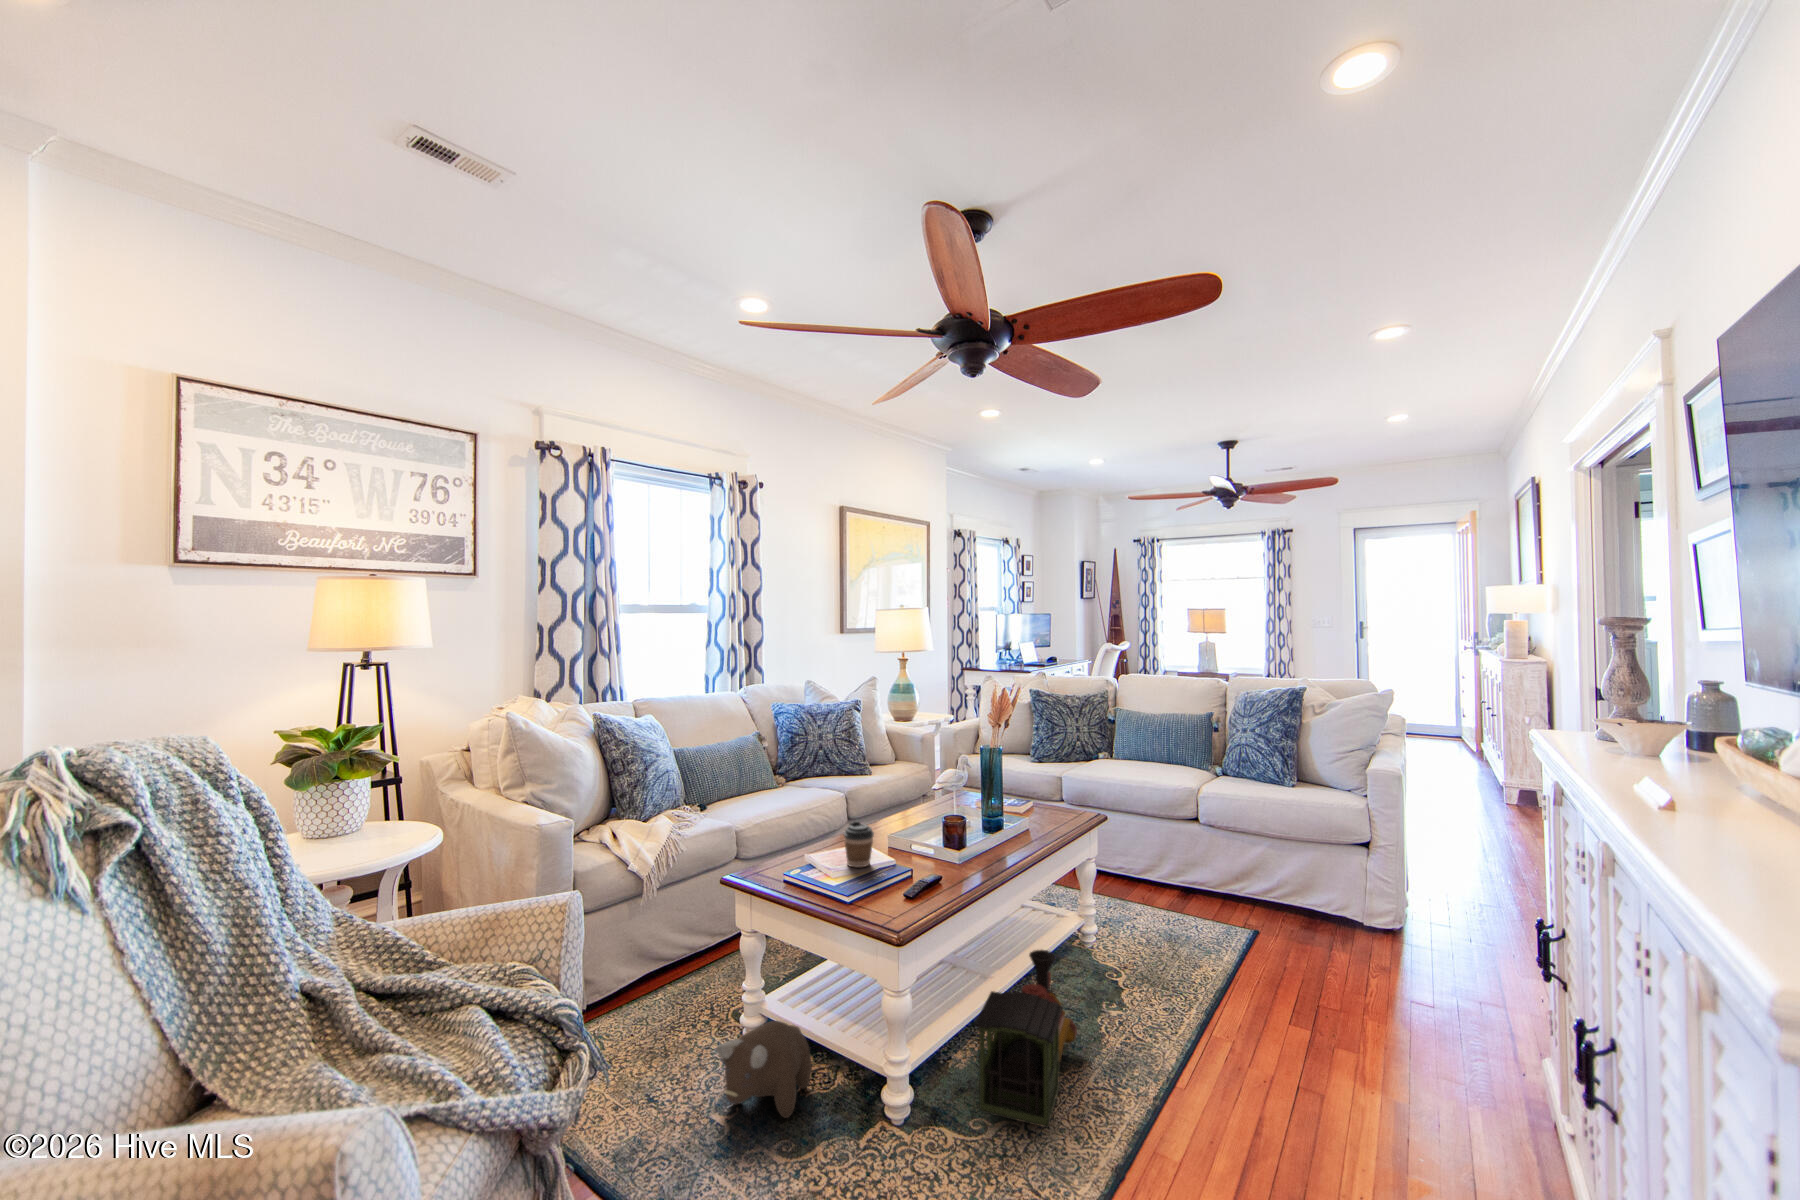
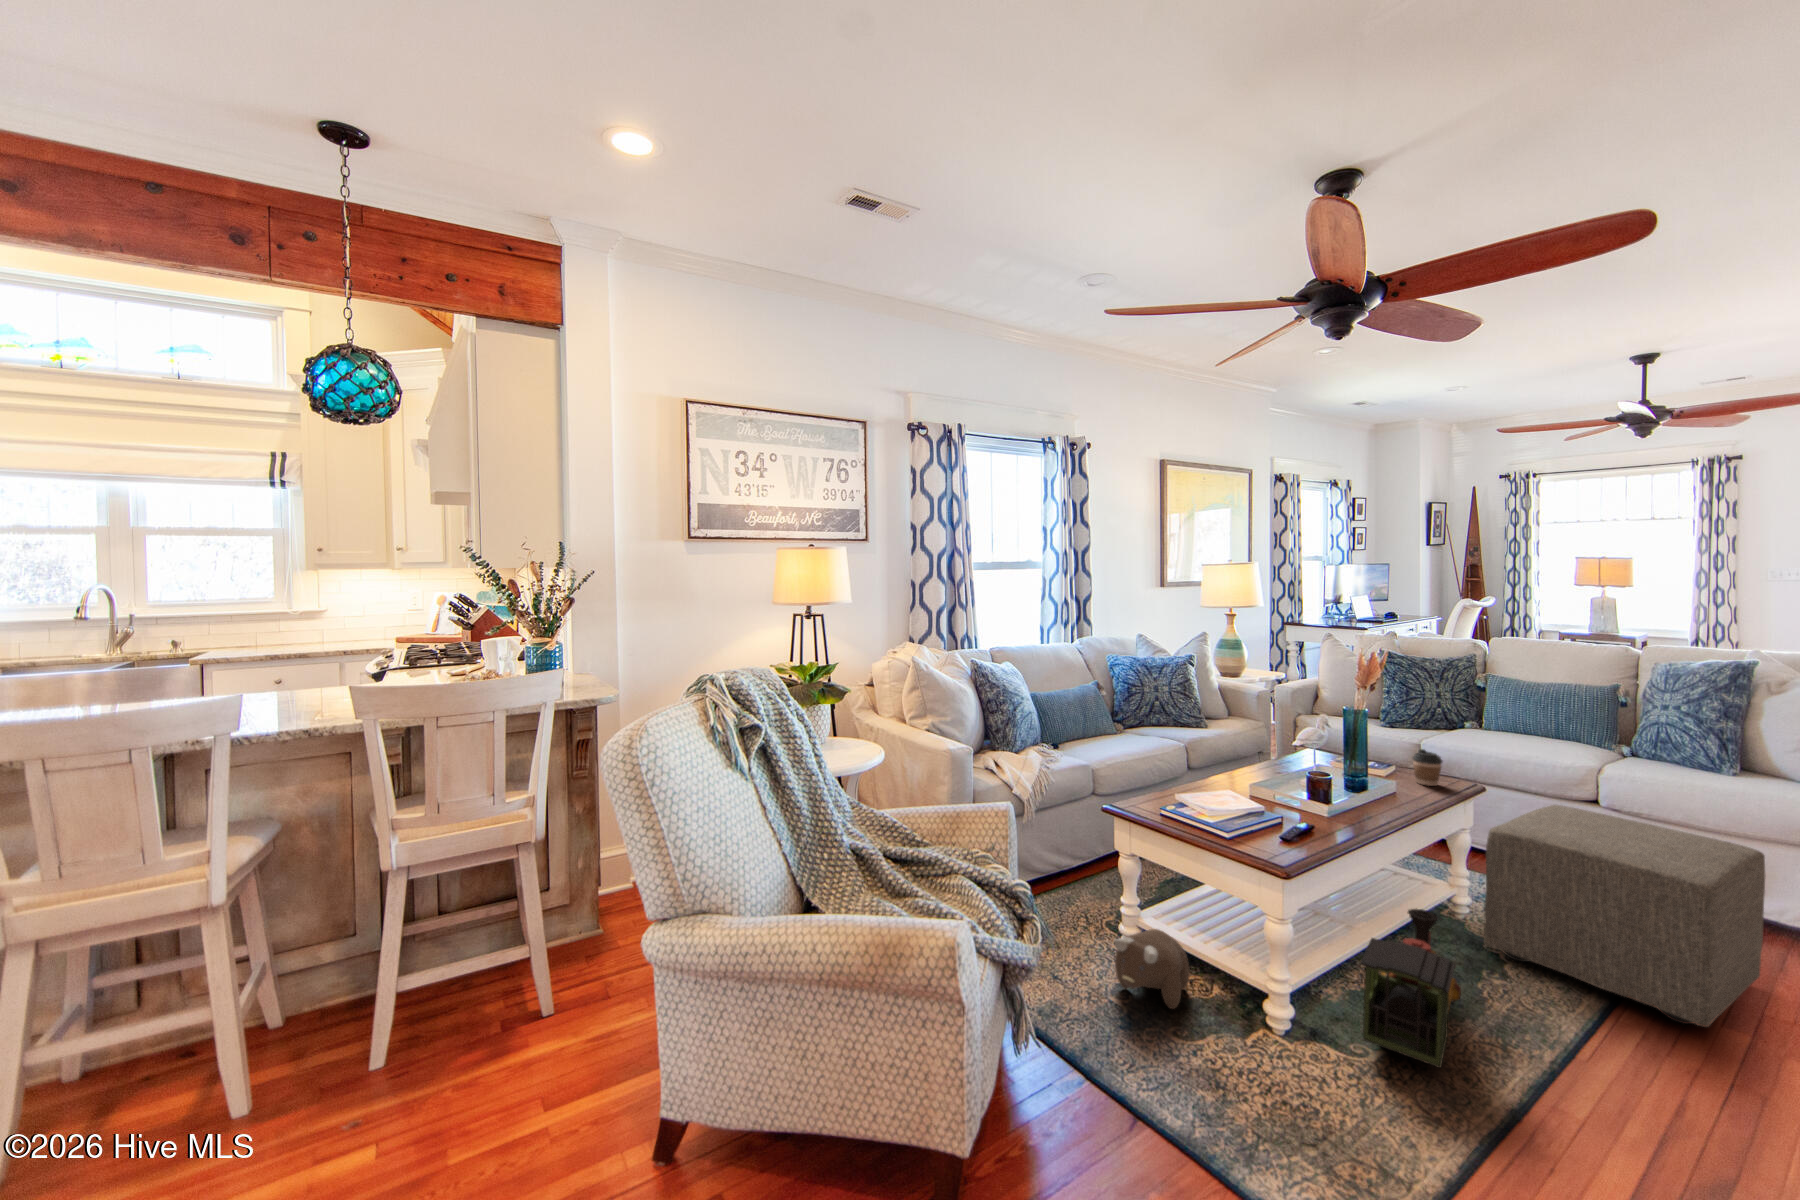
coffee cup: present [844,821,874,867] -> present [1413,749,1442,786]
ottoman: none [1101,826,1304,1025] -> present [1483,805,1765,1027]

